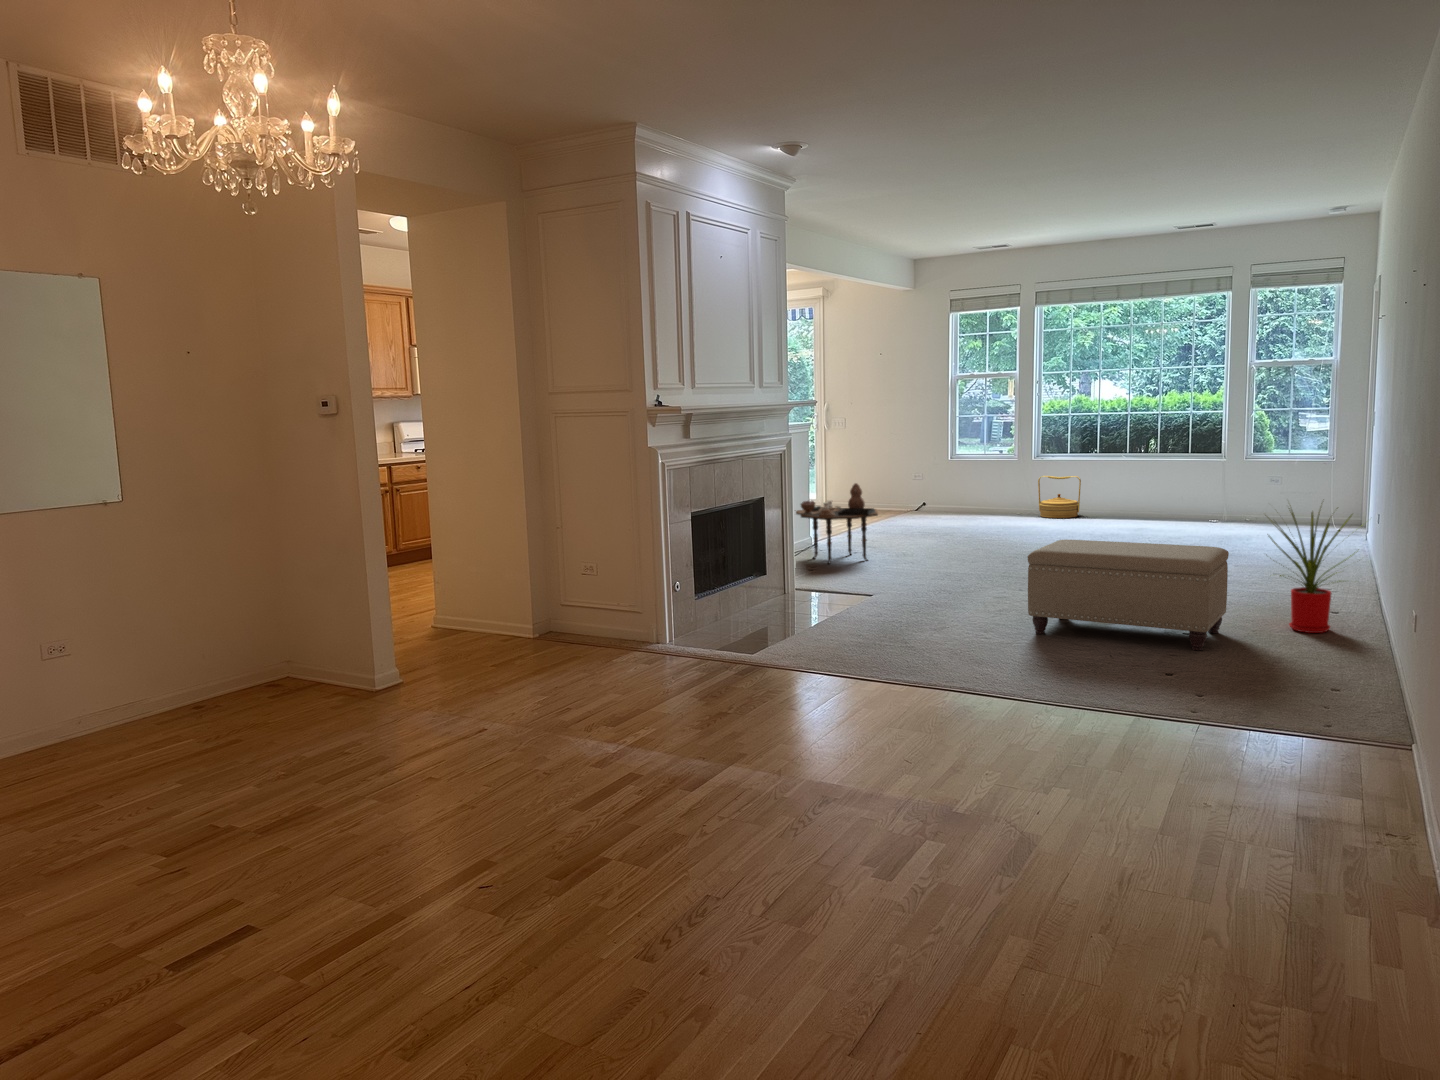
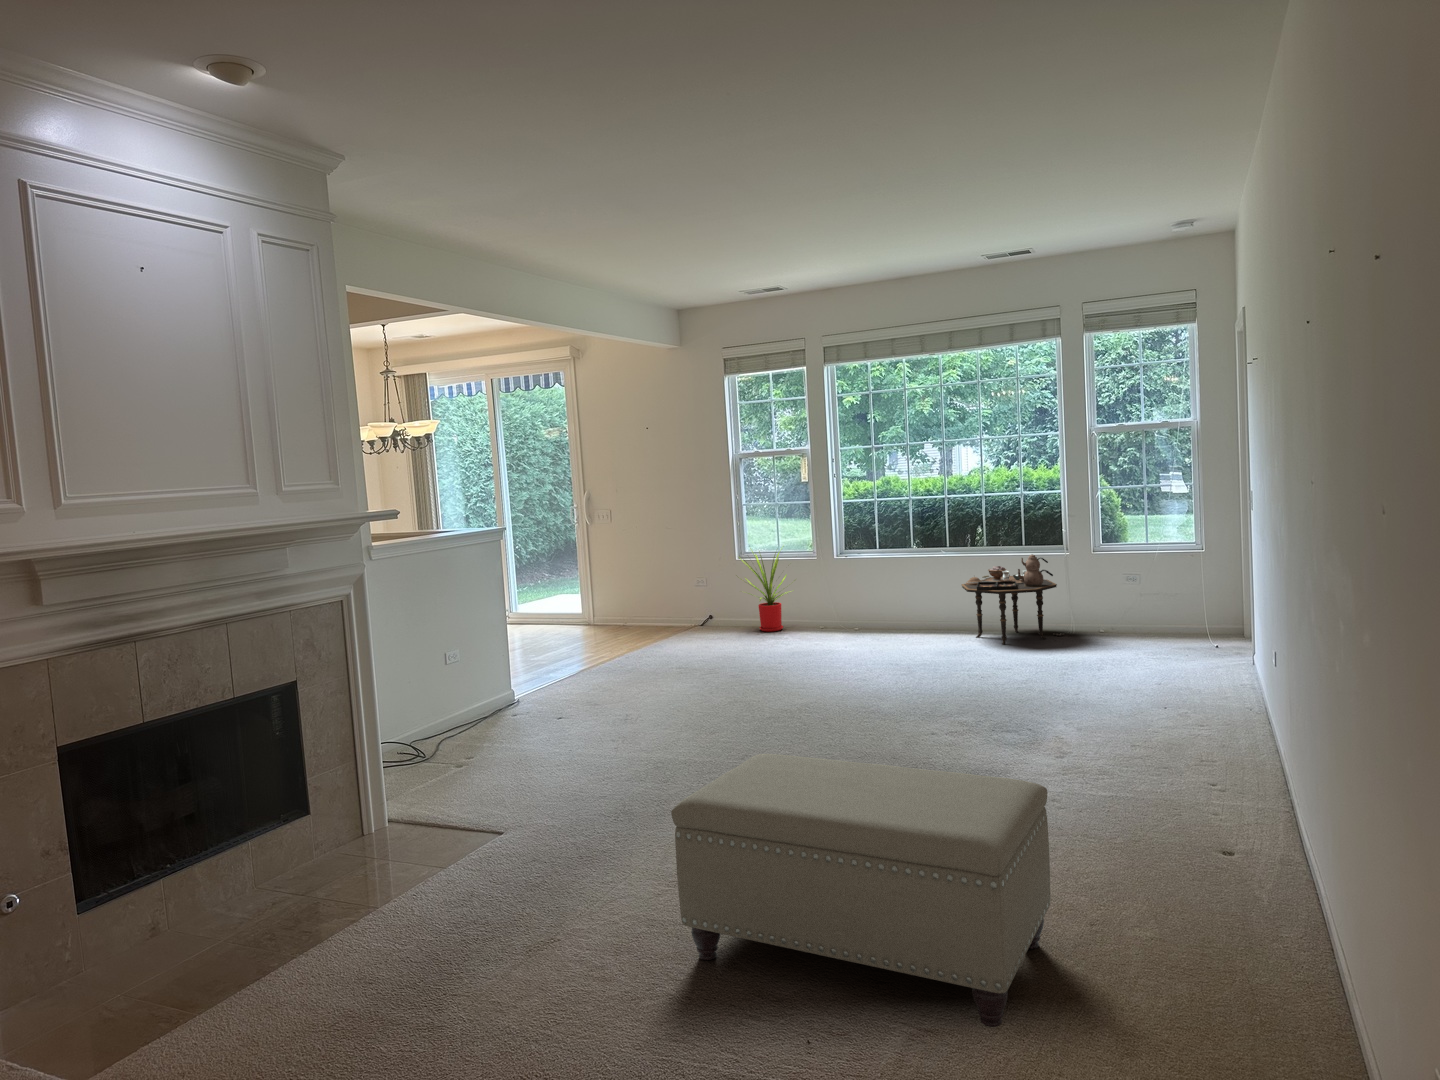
woven basket: present [1038,476,1081,518] -> none [840,579,892,634]
side table: present [796,483,878,564] -> present [962,554,1057,645]
house plant: present [1269,508,1358,633] -> present [741,551,787,631]

